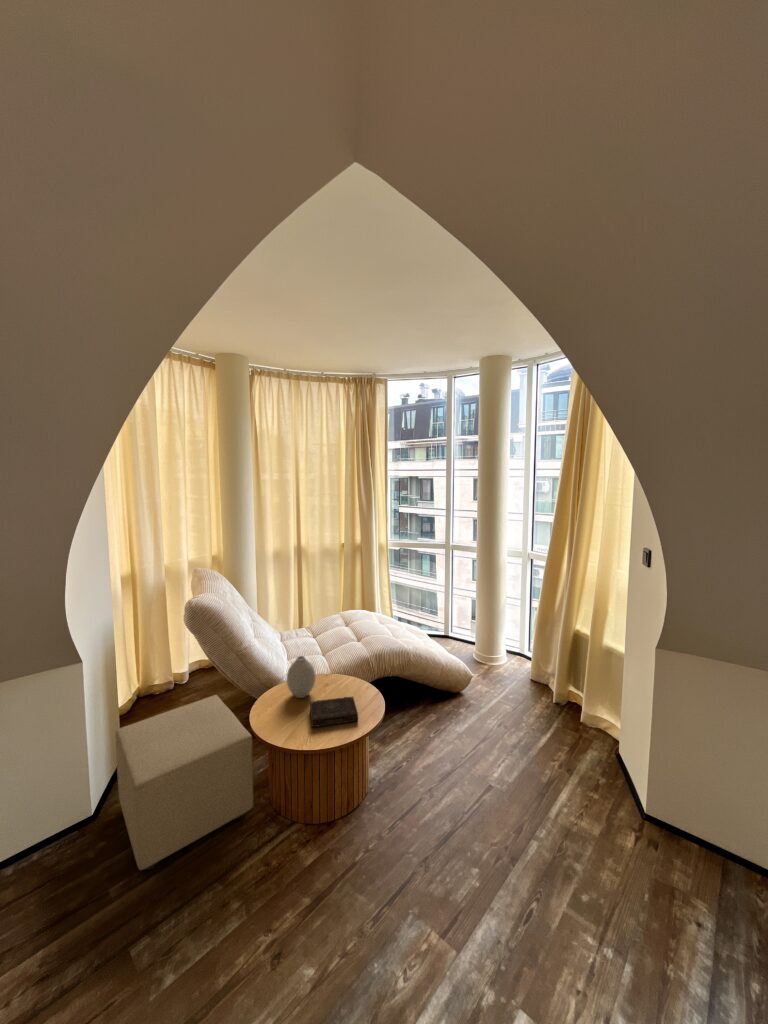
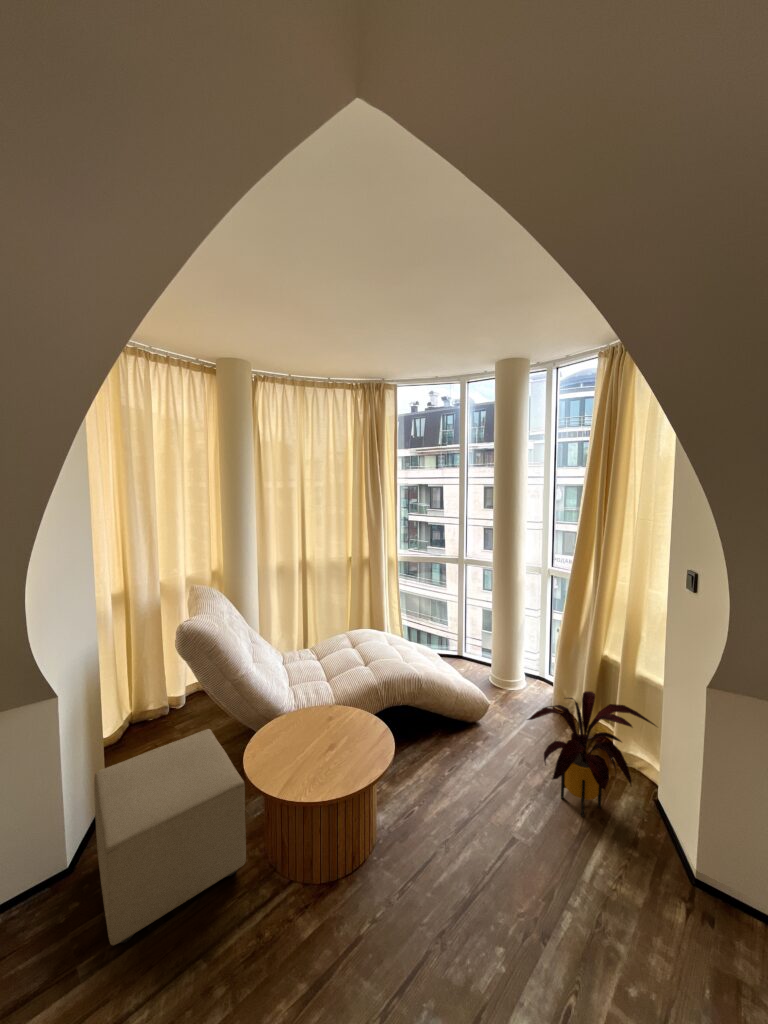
vase: present [287,656,316,698] -> none [286,686,318,734]
house plant: none [502,660,619,769] -> present [527,691,656,817]
book: present [310,697,358,727] -> none [311,734,364,772]

